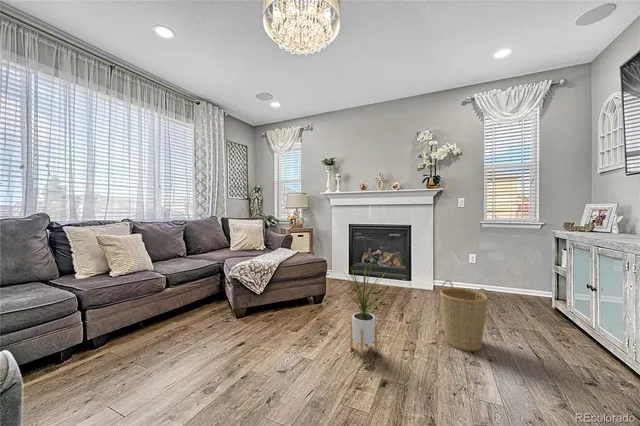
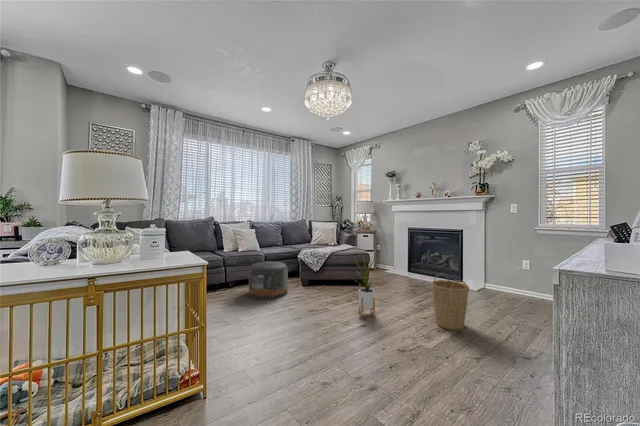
pouf: none [147,287,221,362] -> present [249,261,288,300]

